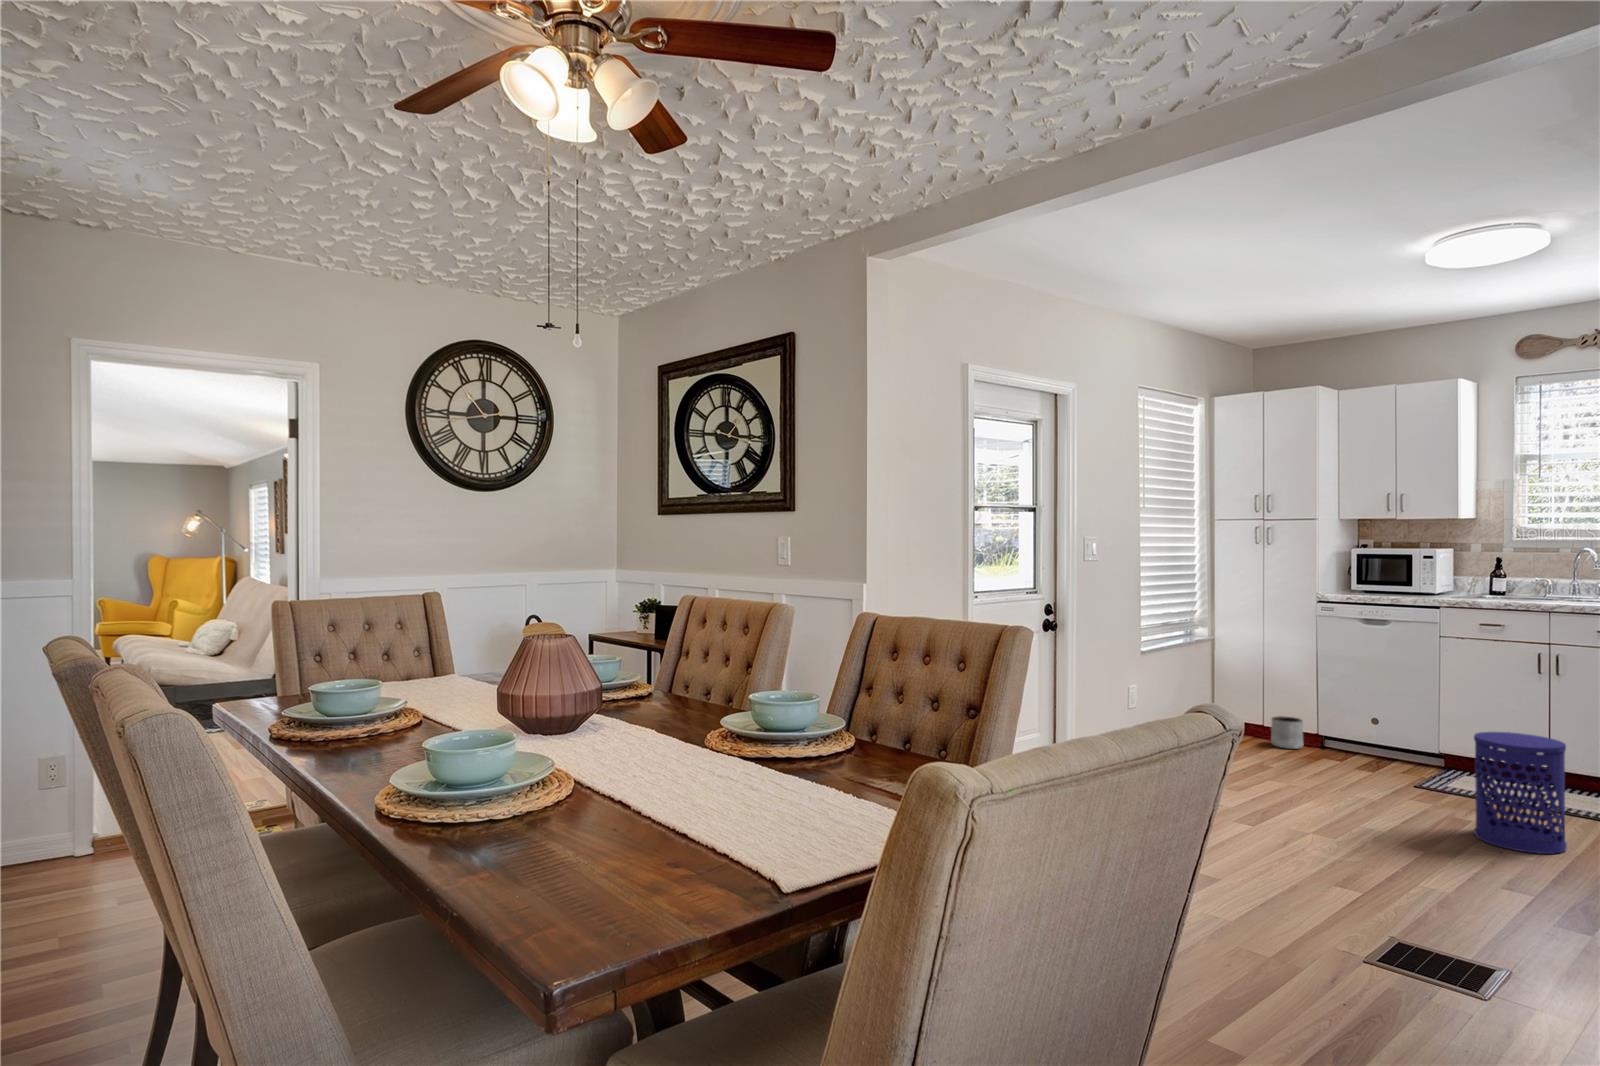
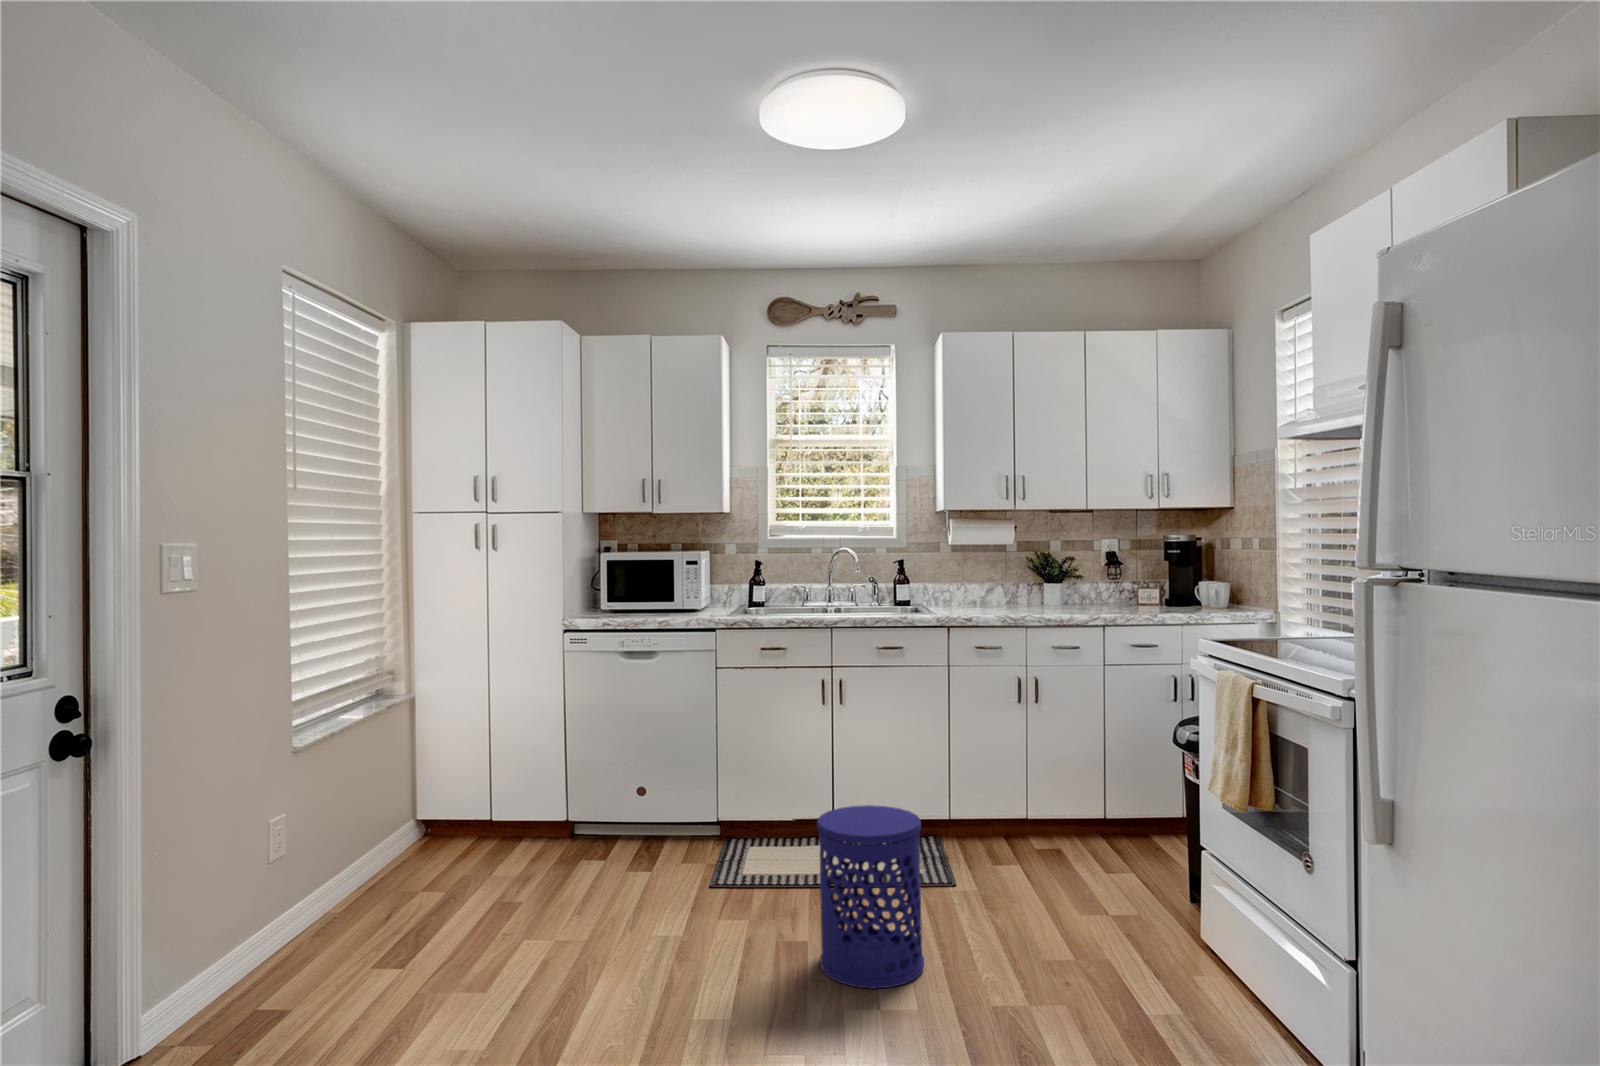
planter: present [1271,716,1303,749] -> none [507,807,551,859]

